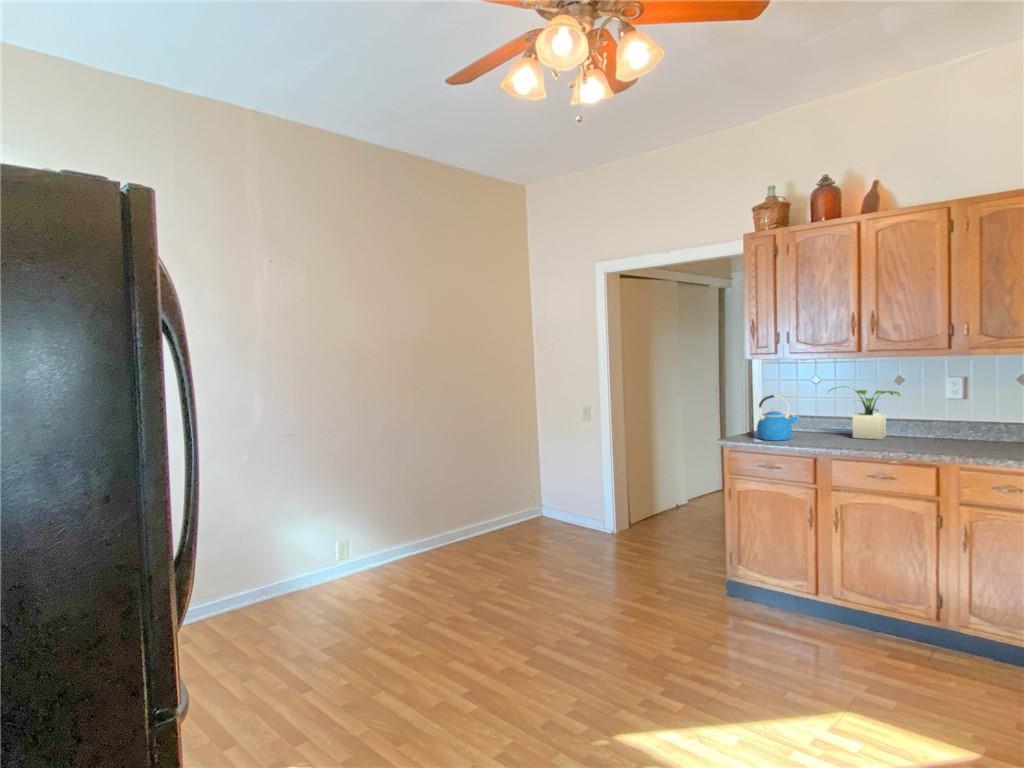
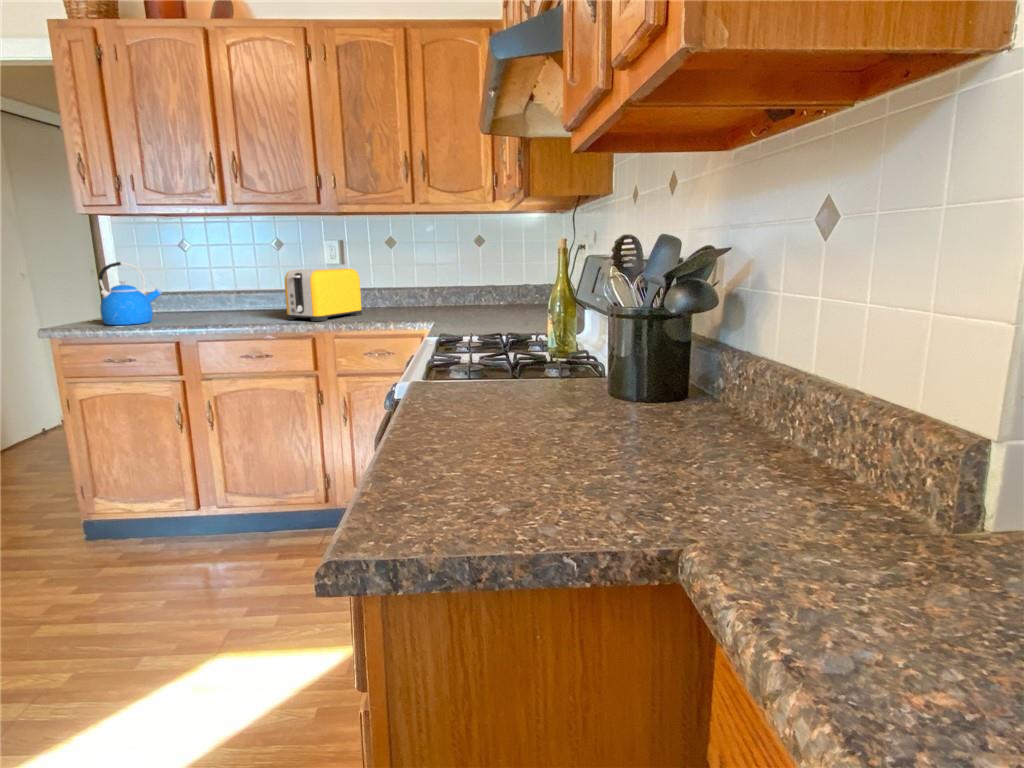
potted plant: present [832,387,901,440] -> none [195,250,278,315]
toaster: none [910,404,990,453] -> present [285,268,362,321]

